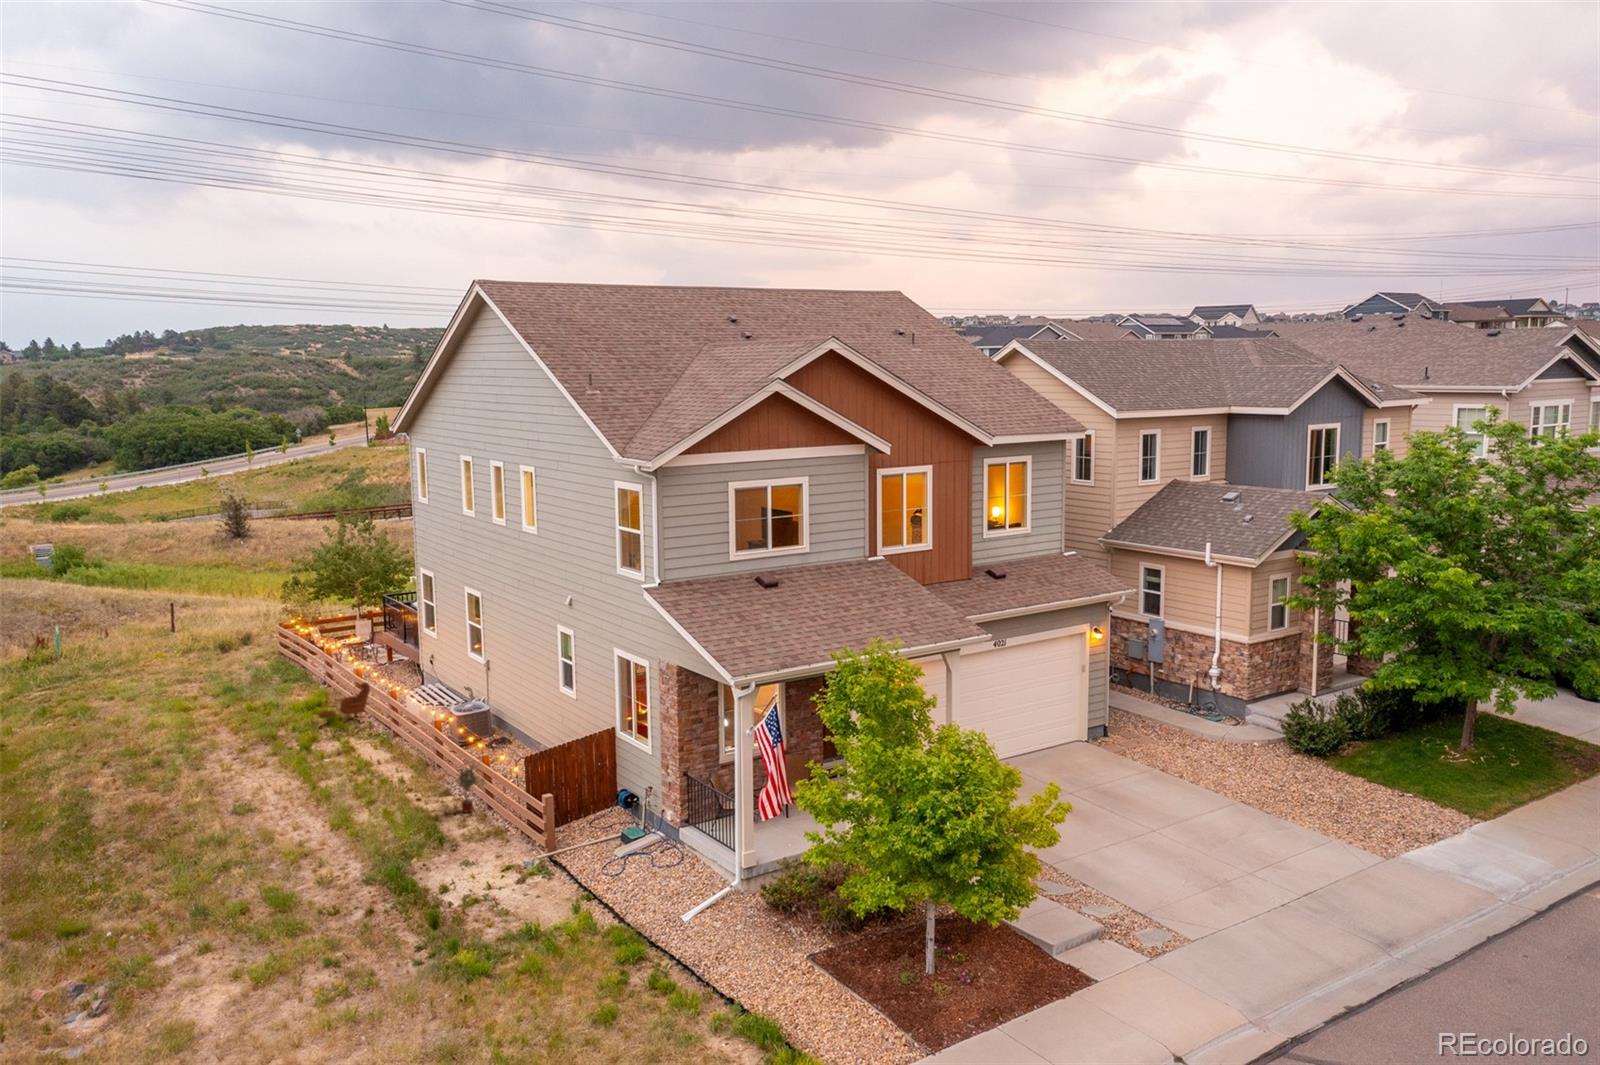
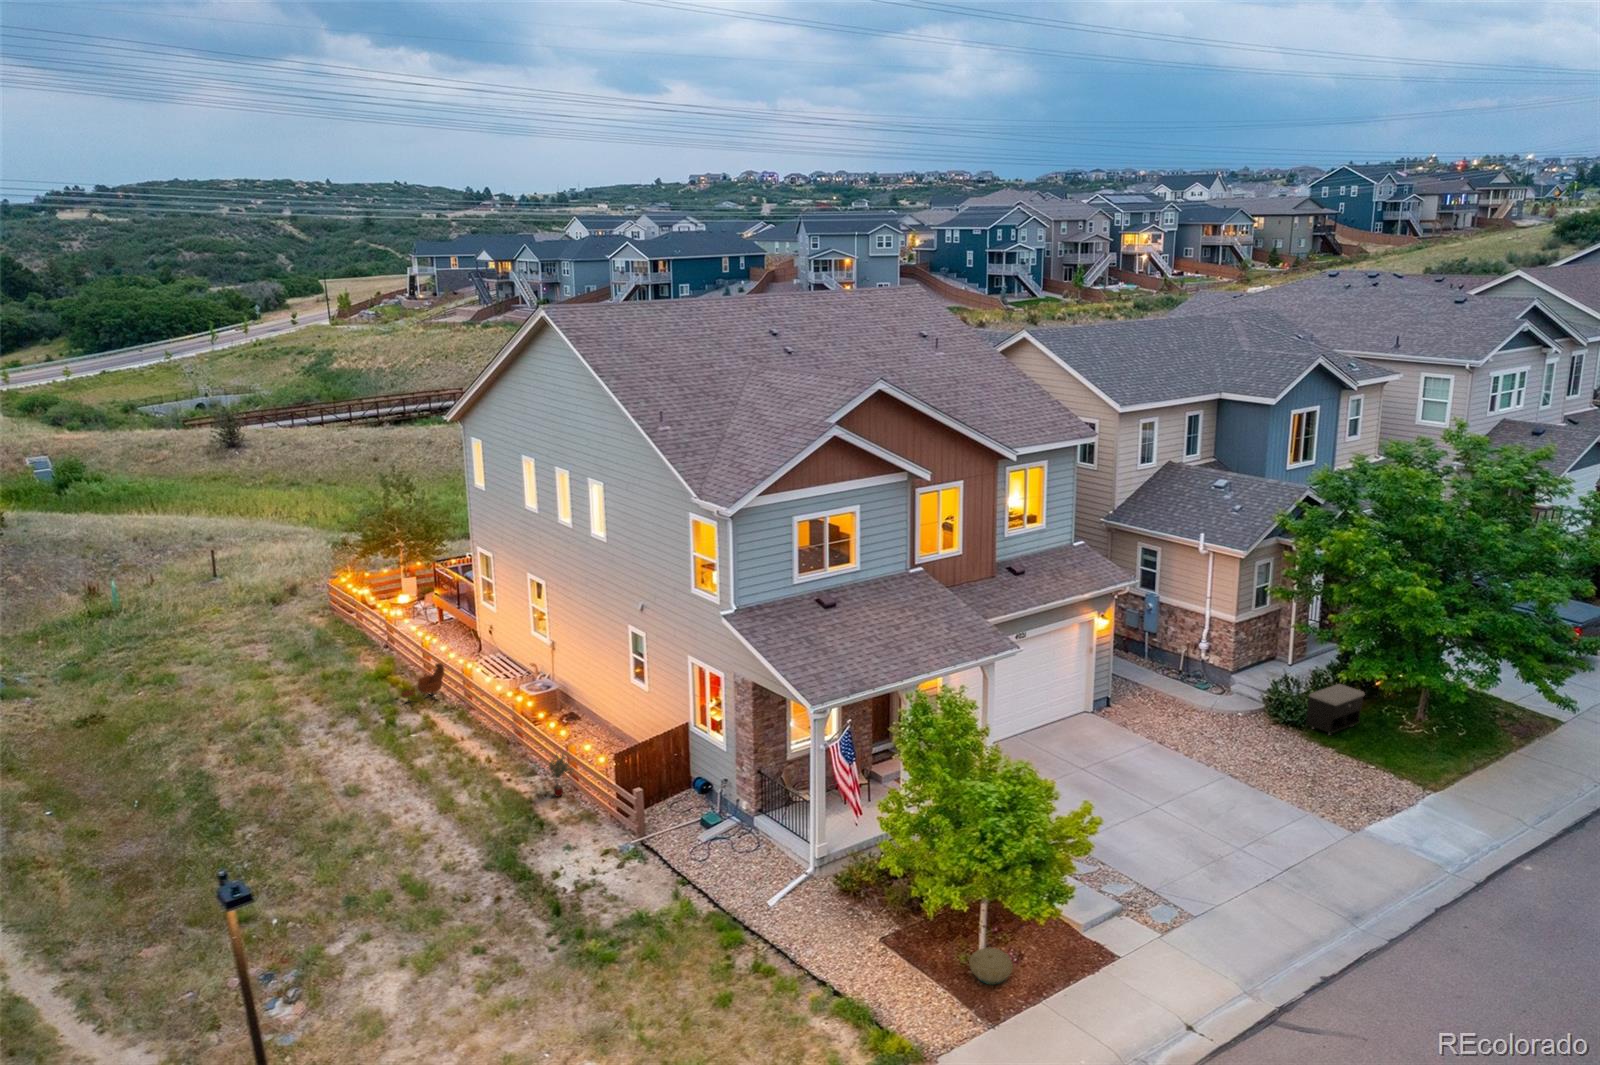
storage bench: none [1332,706,1398,762] -> present [1306,684,1365,735]
basket: none [911,965,964,1009] -> present [969,948,1013,985]

